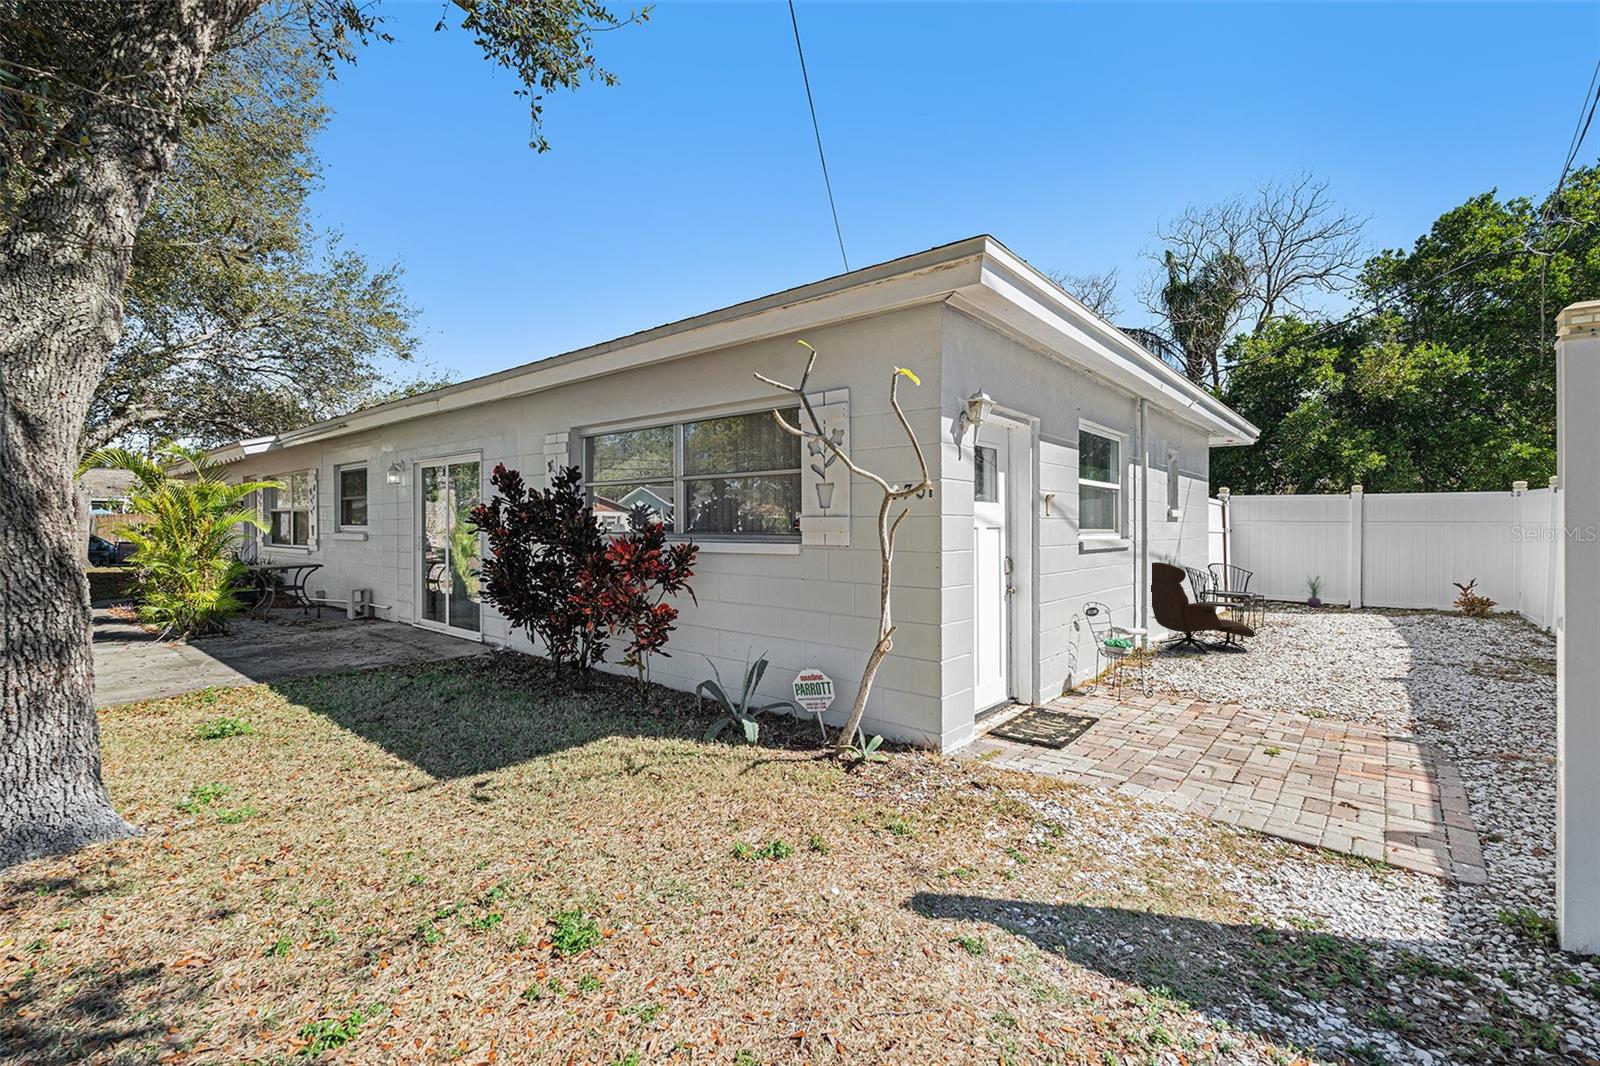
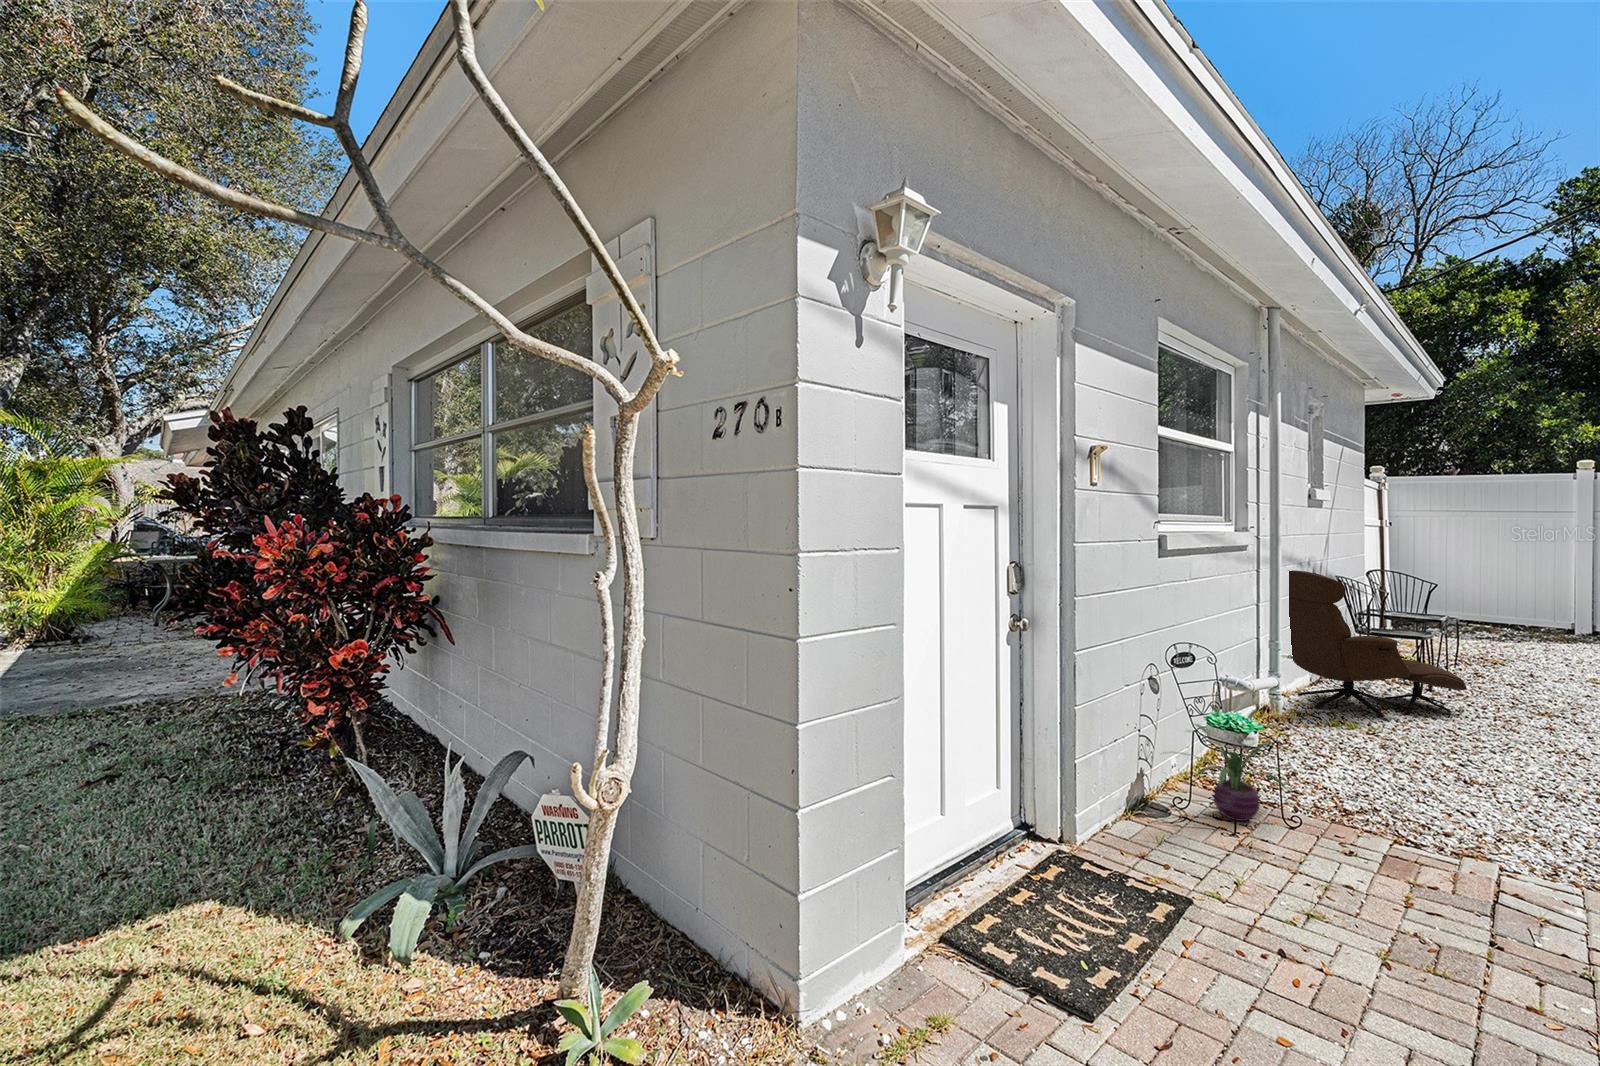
decorative plant: present [1307,576,1321,607] -> present [1177,704,1286,821]

